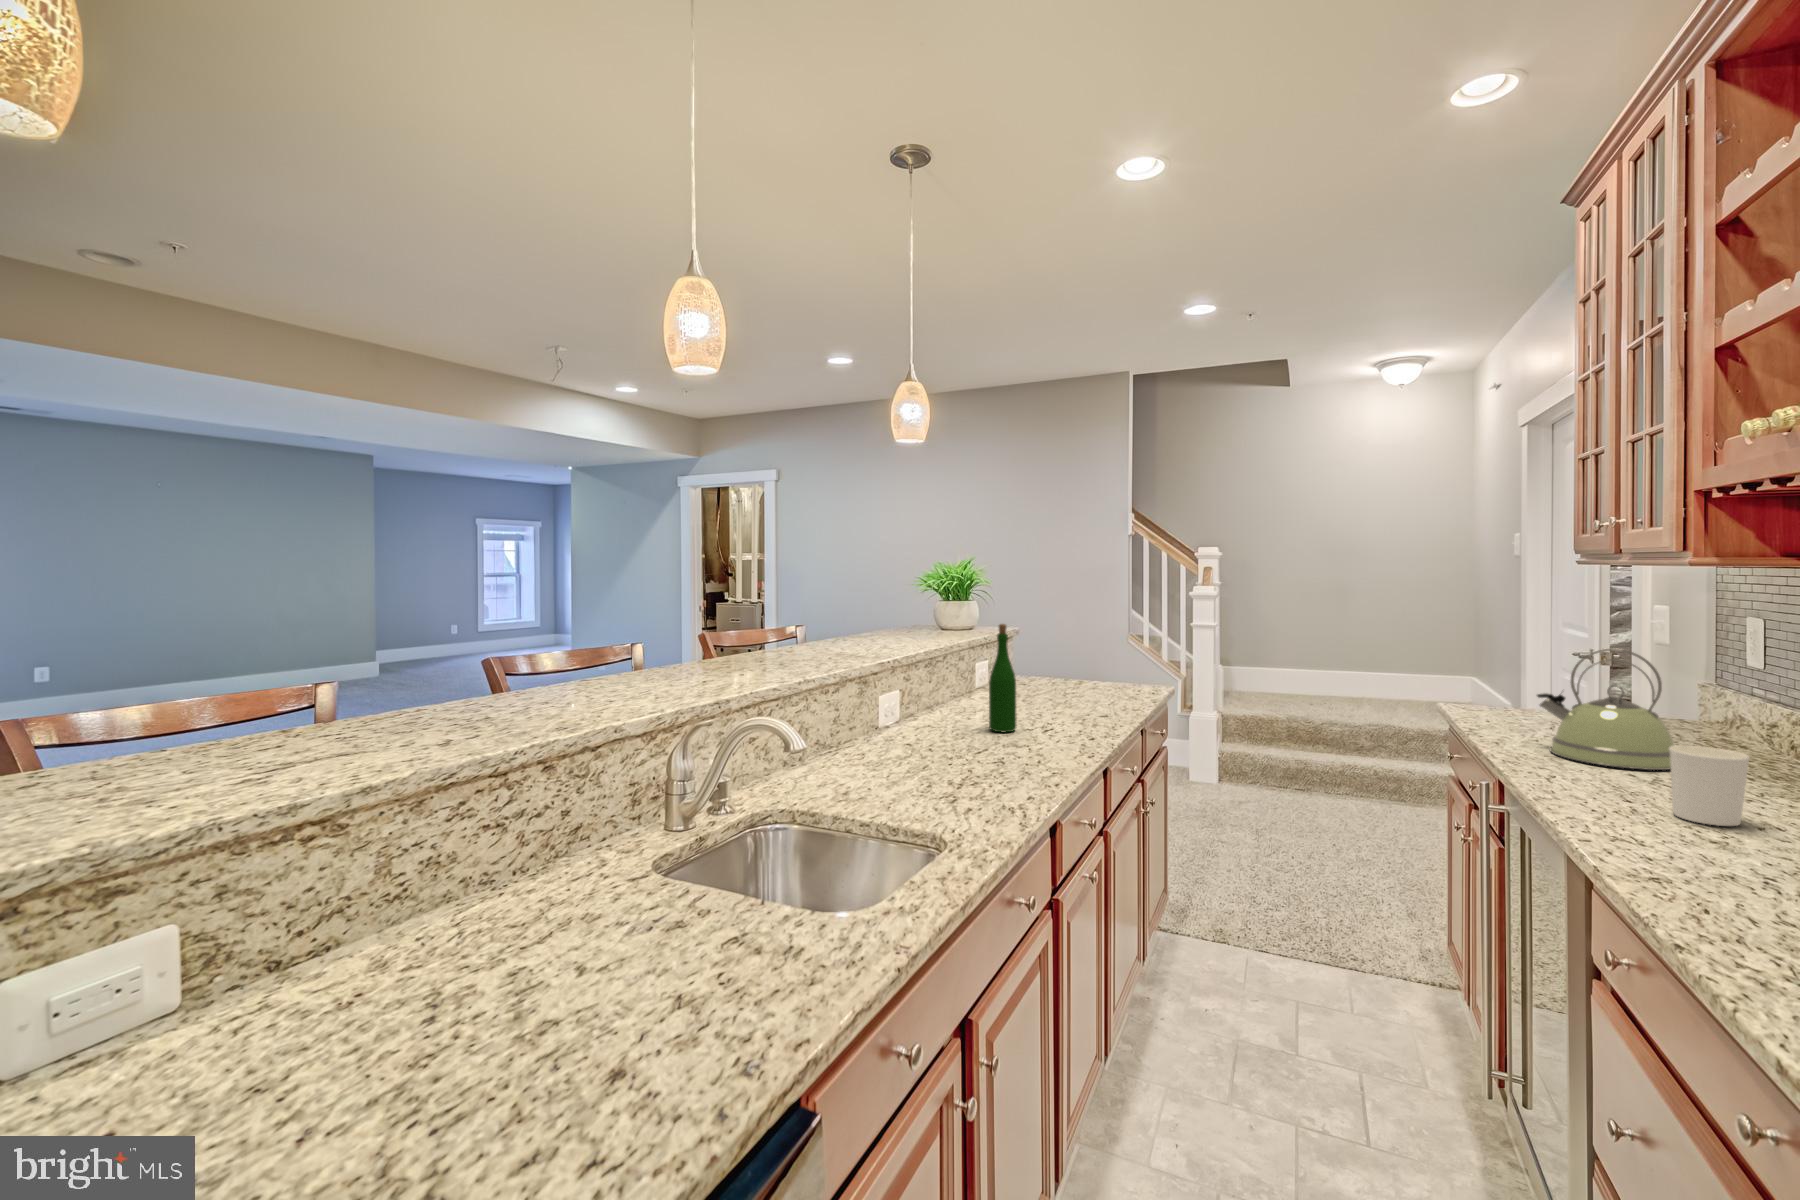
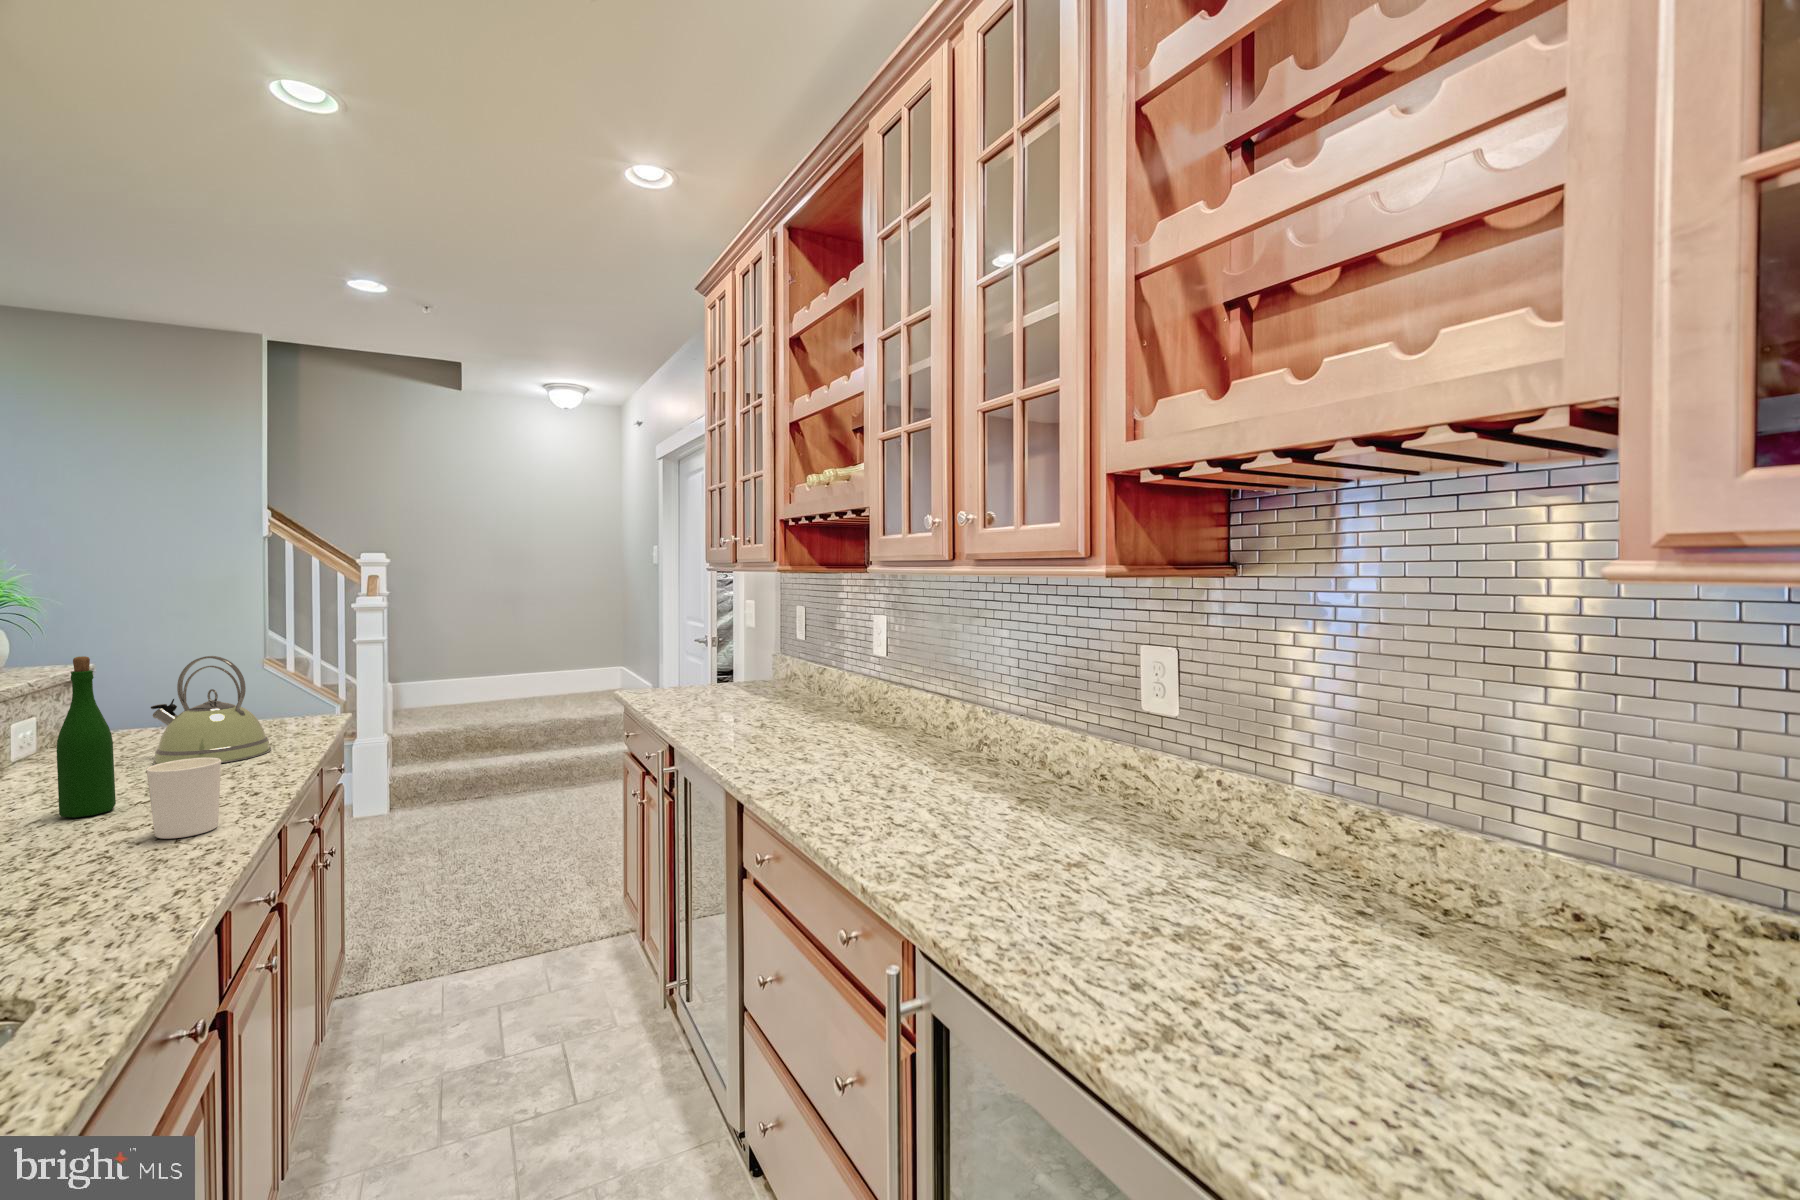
kettle: present [1537,648,1675,770] -> present [151,656,271,765]
candle holder: present [1669,746,1749,826] -> present [146,758,221,839]

